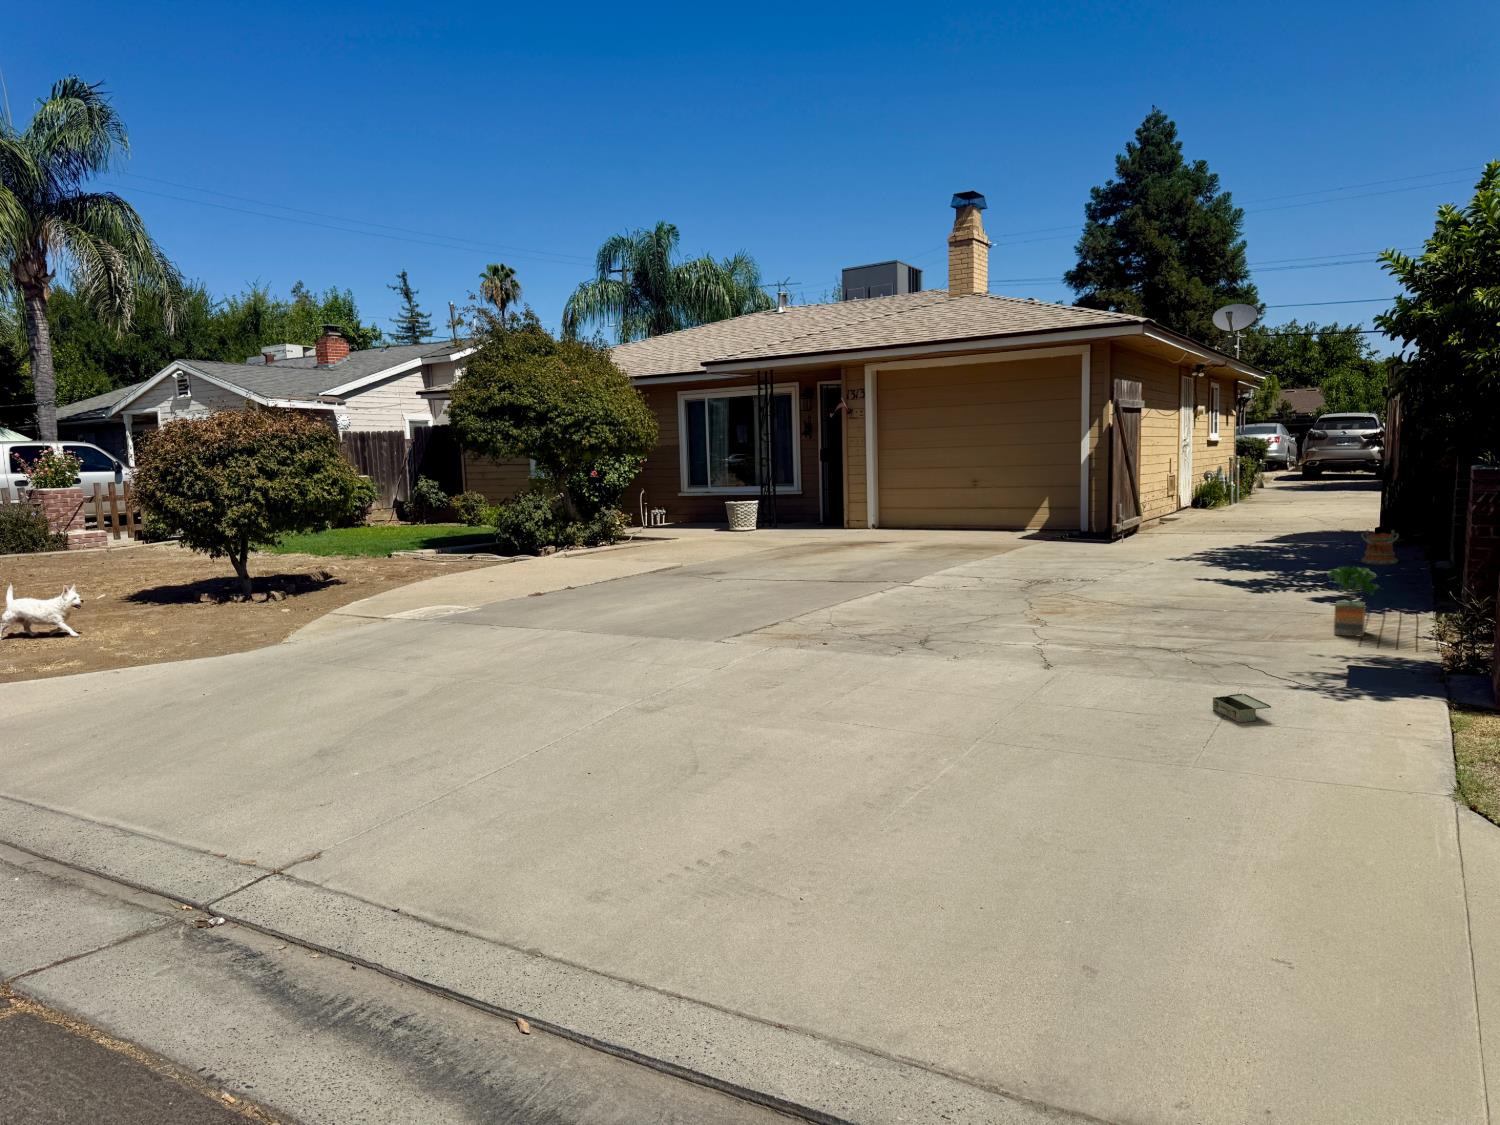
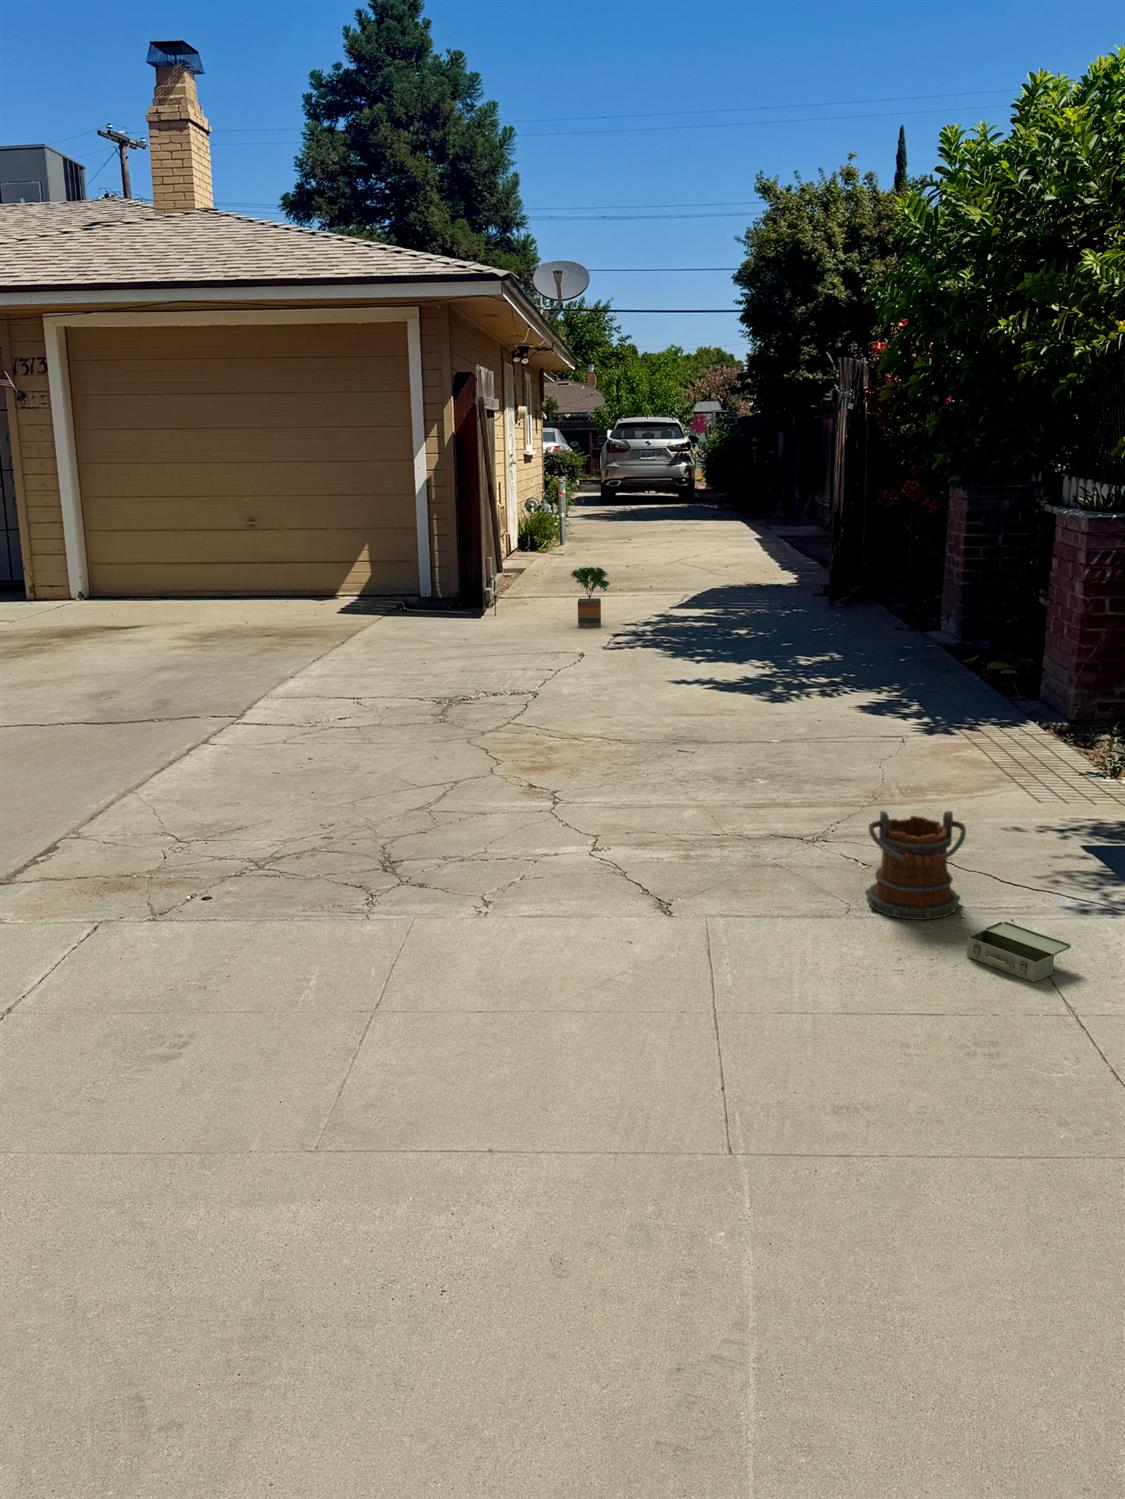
bucket: present [1361,530,1399,565] -> present [865,811,966,920]
potted tree: present [1329,566,1378,637] -> present [571,567,610,629]

